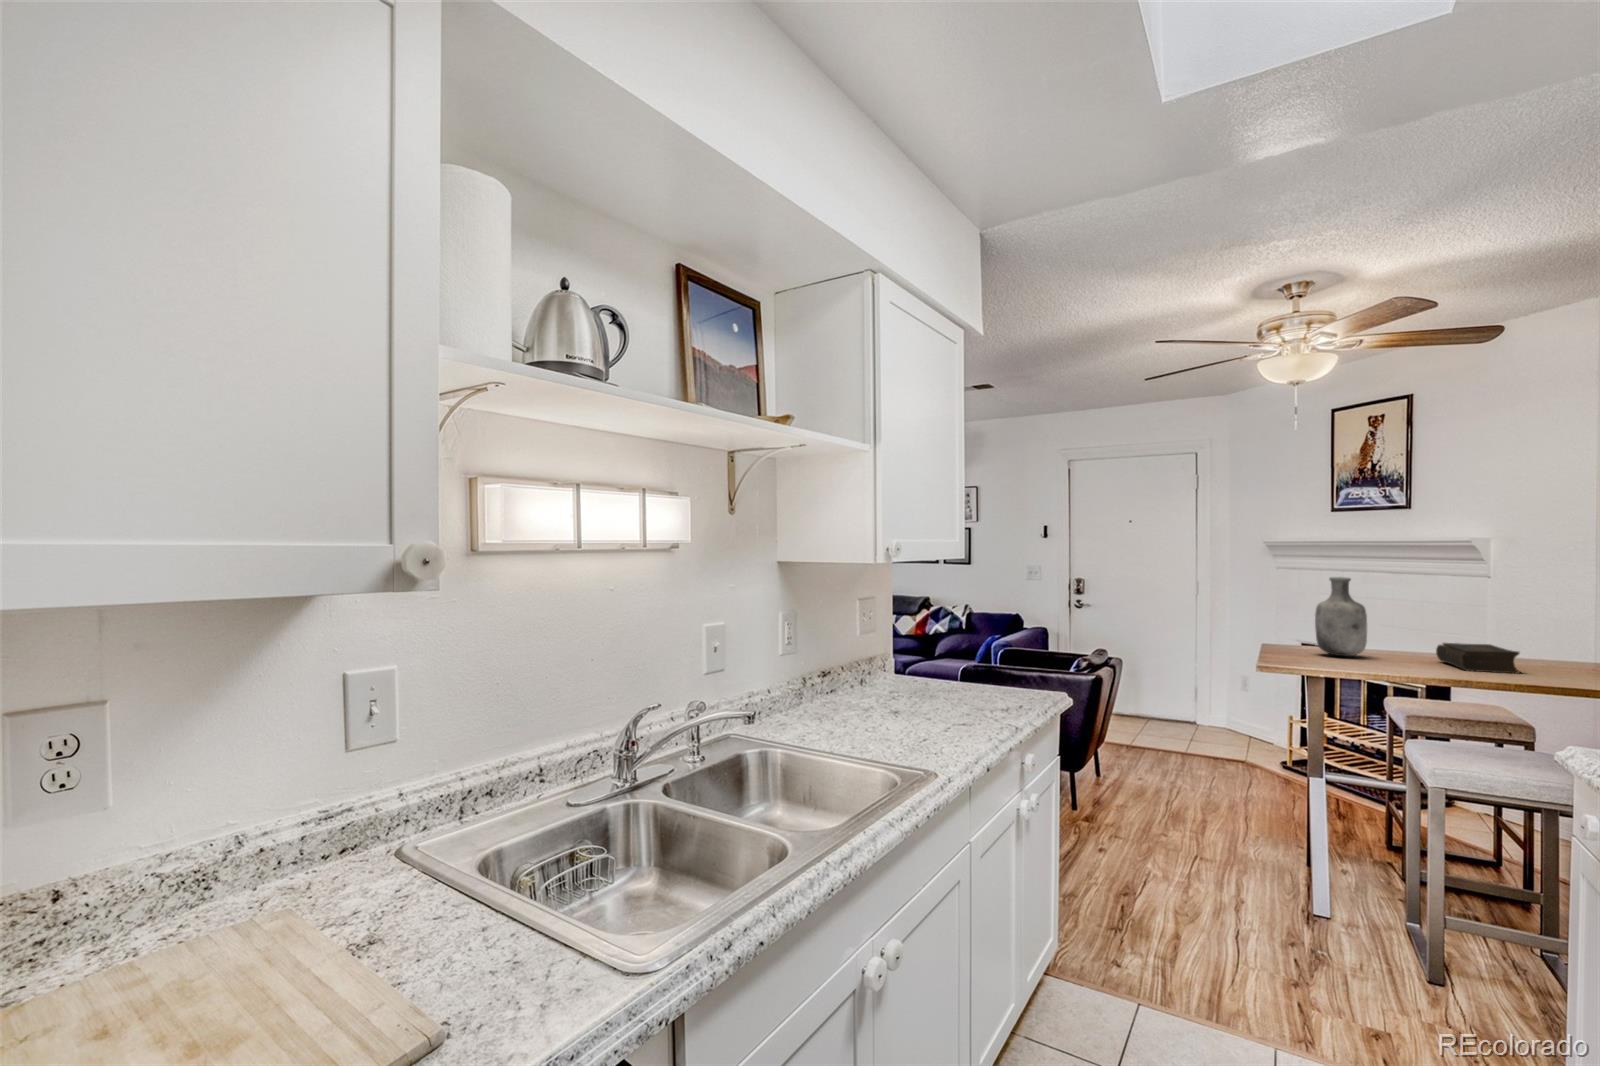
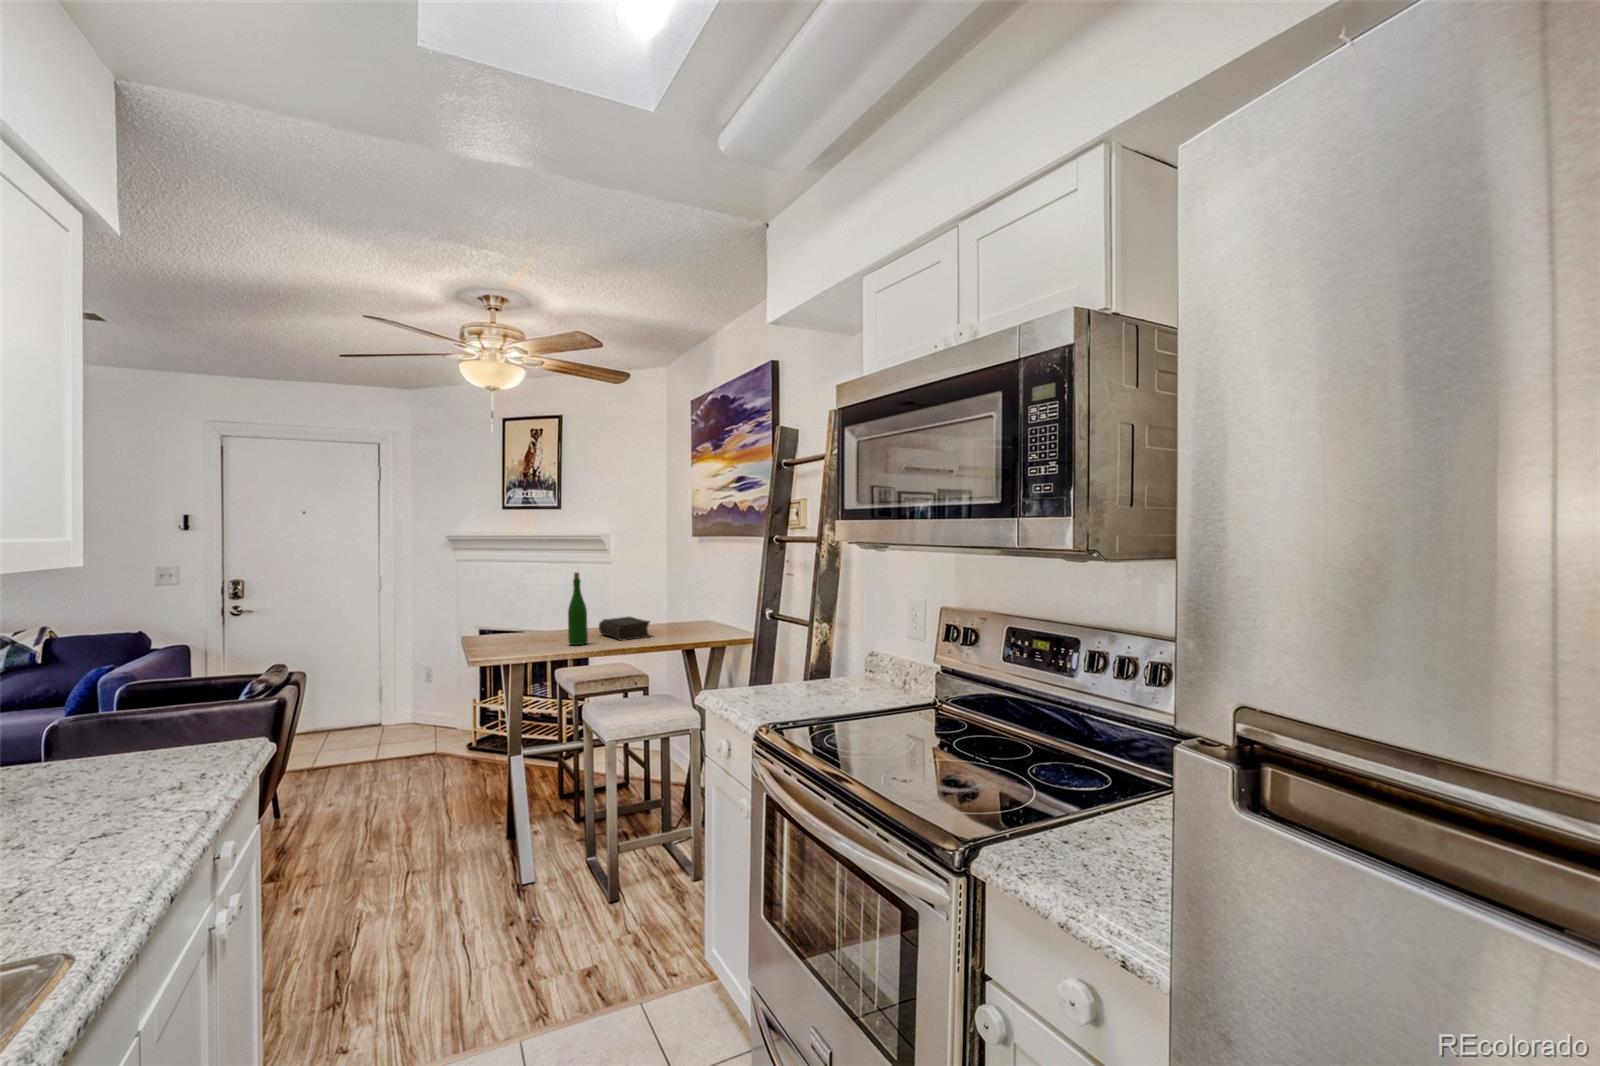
vase: present [1315,577,1367,656] -> none [514,572,553,642]
wine bottle: none [1383,579,1412,667] -> present [568,572,588,645]

